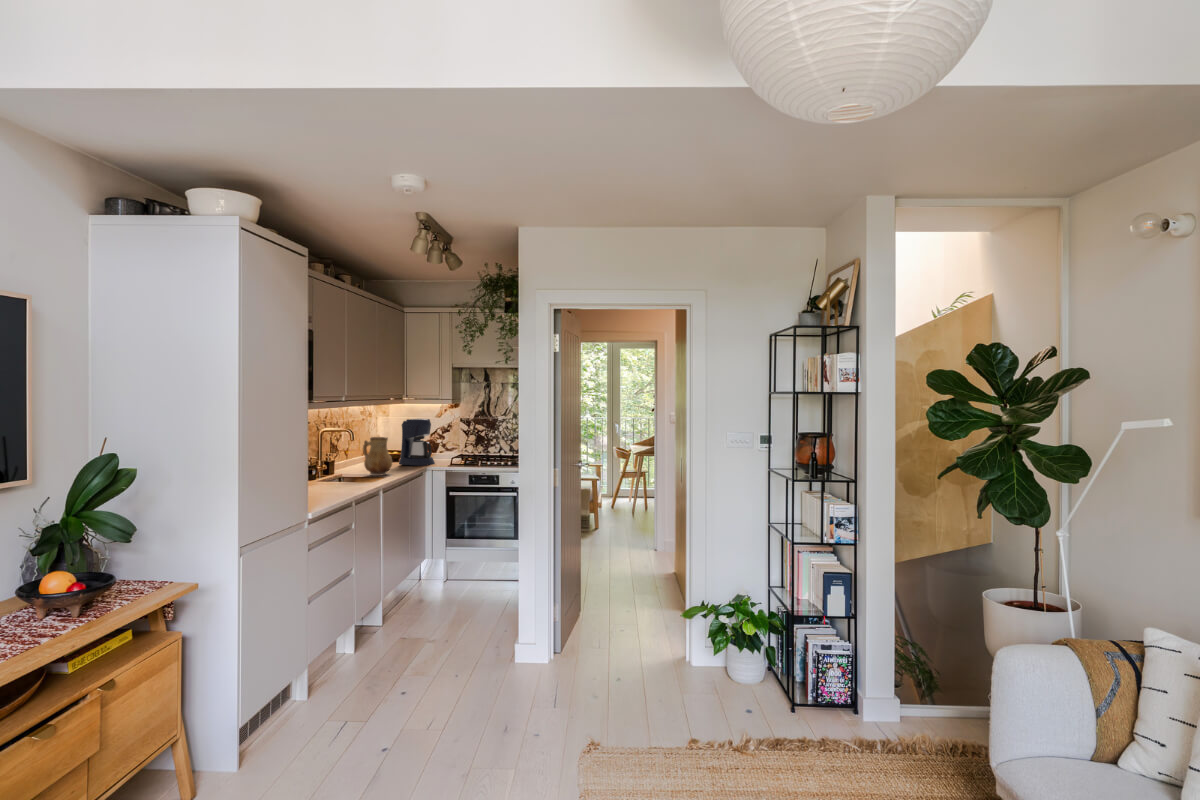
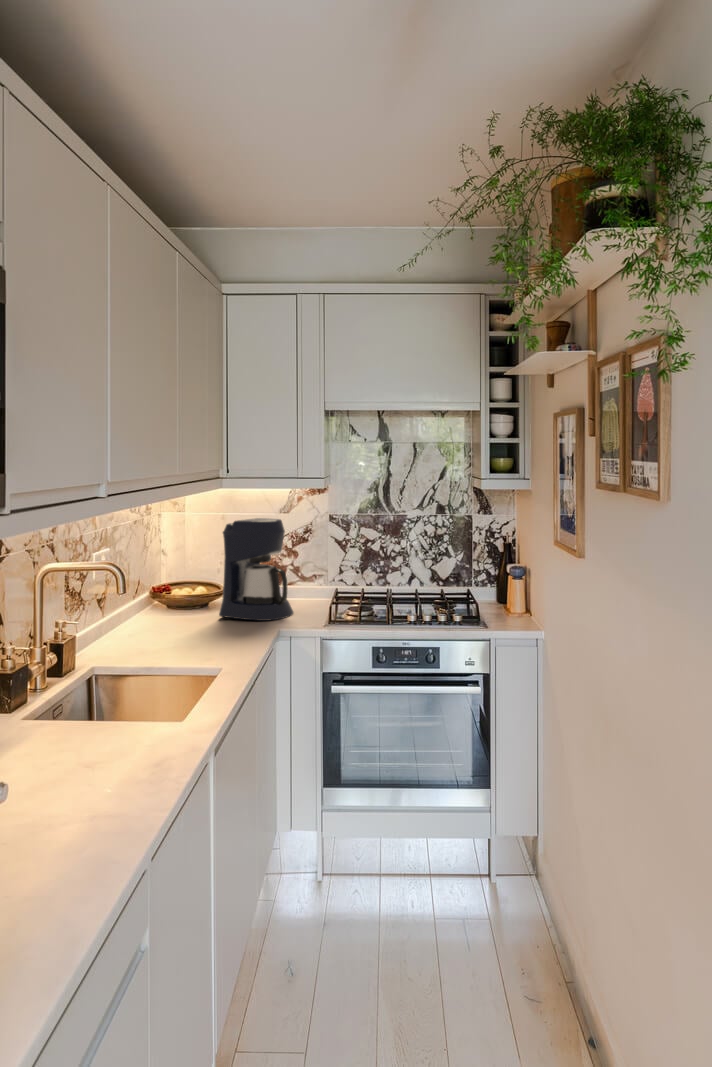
ceramic pitcher: present [363,437,392,476] -> none [150,564,218,656]

